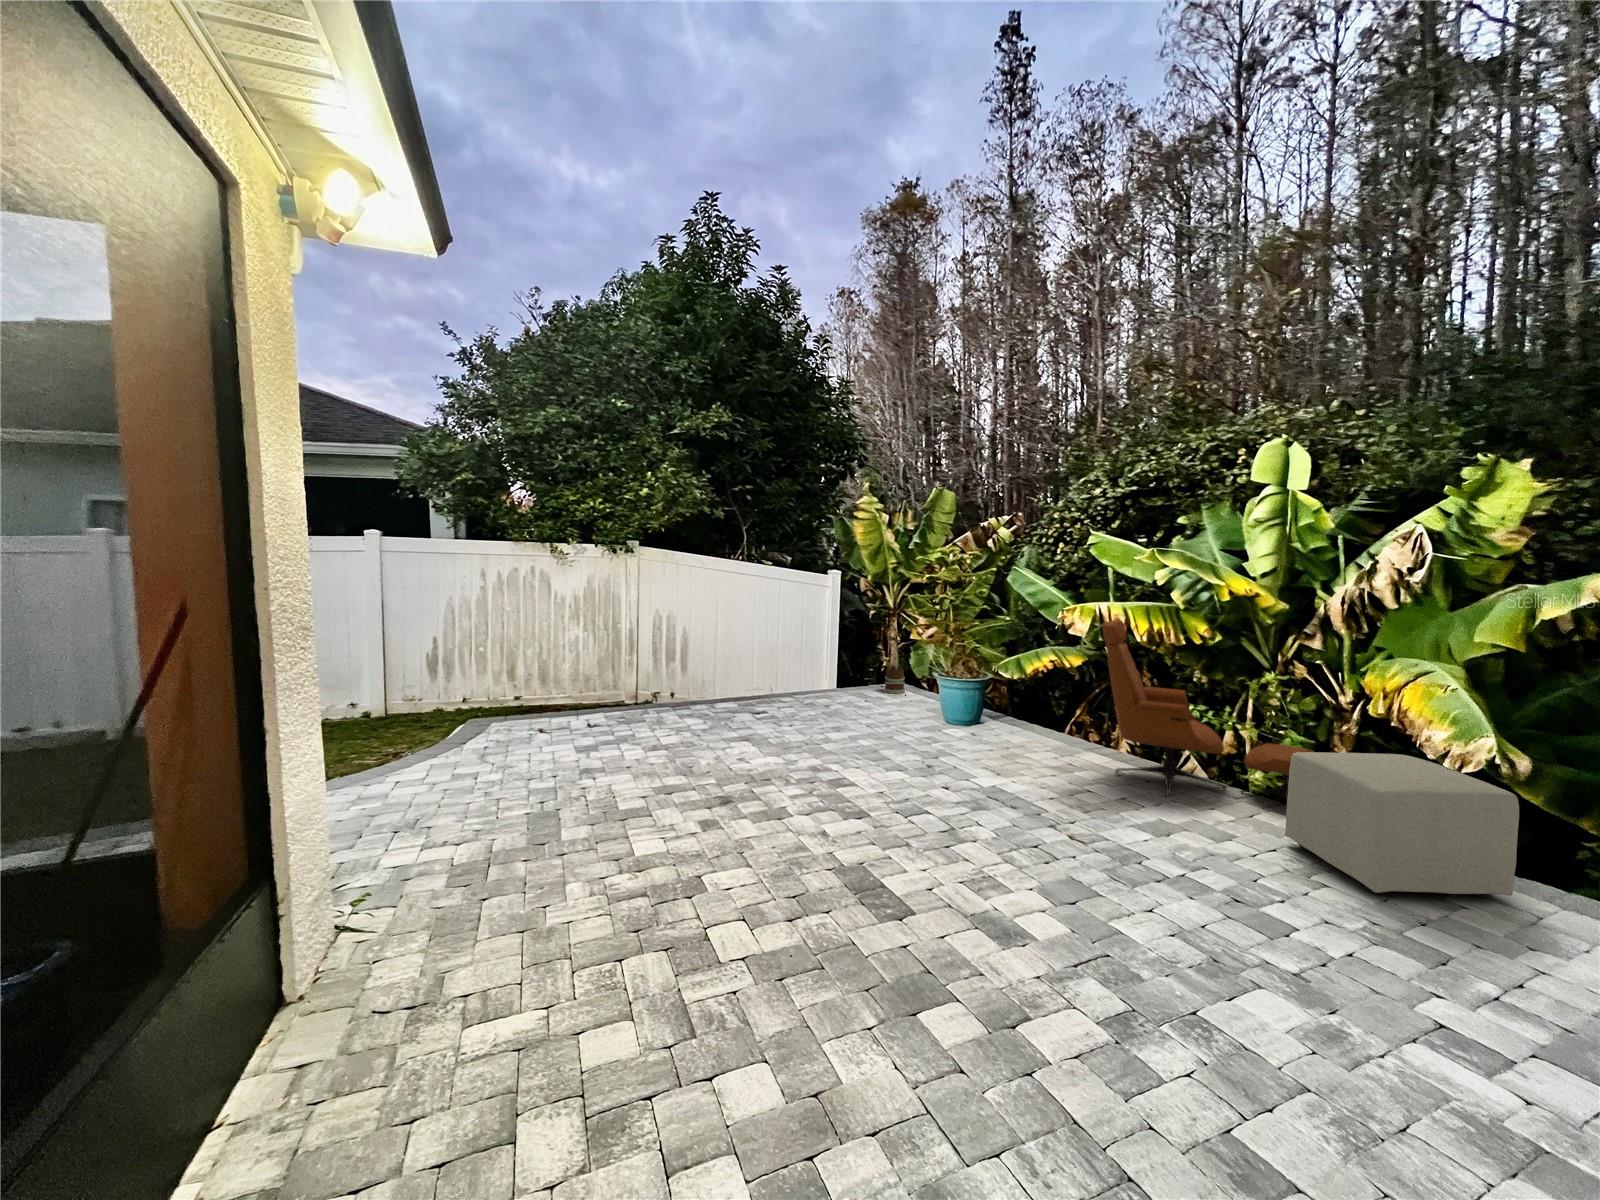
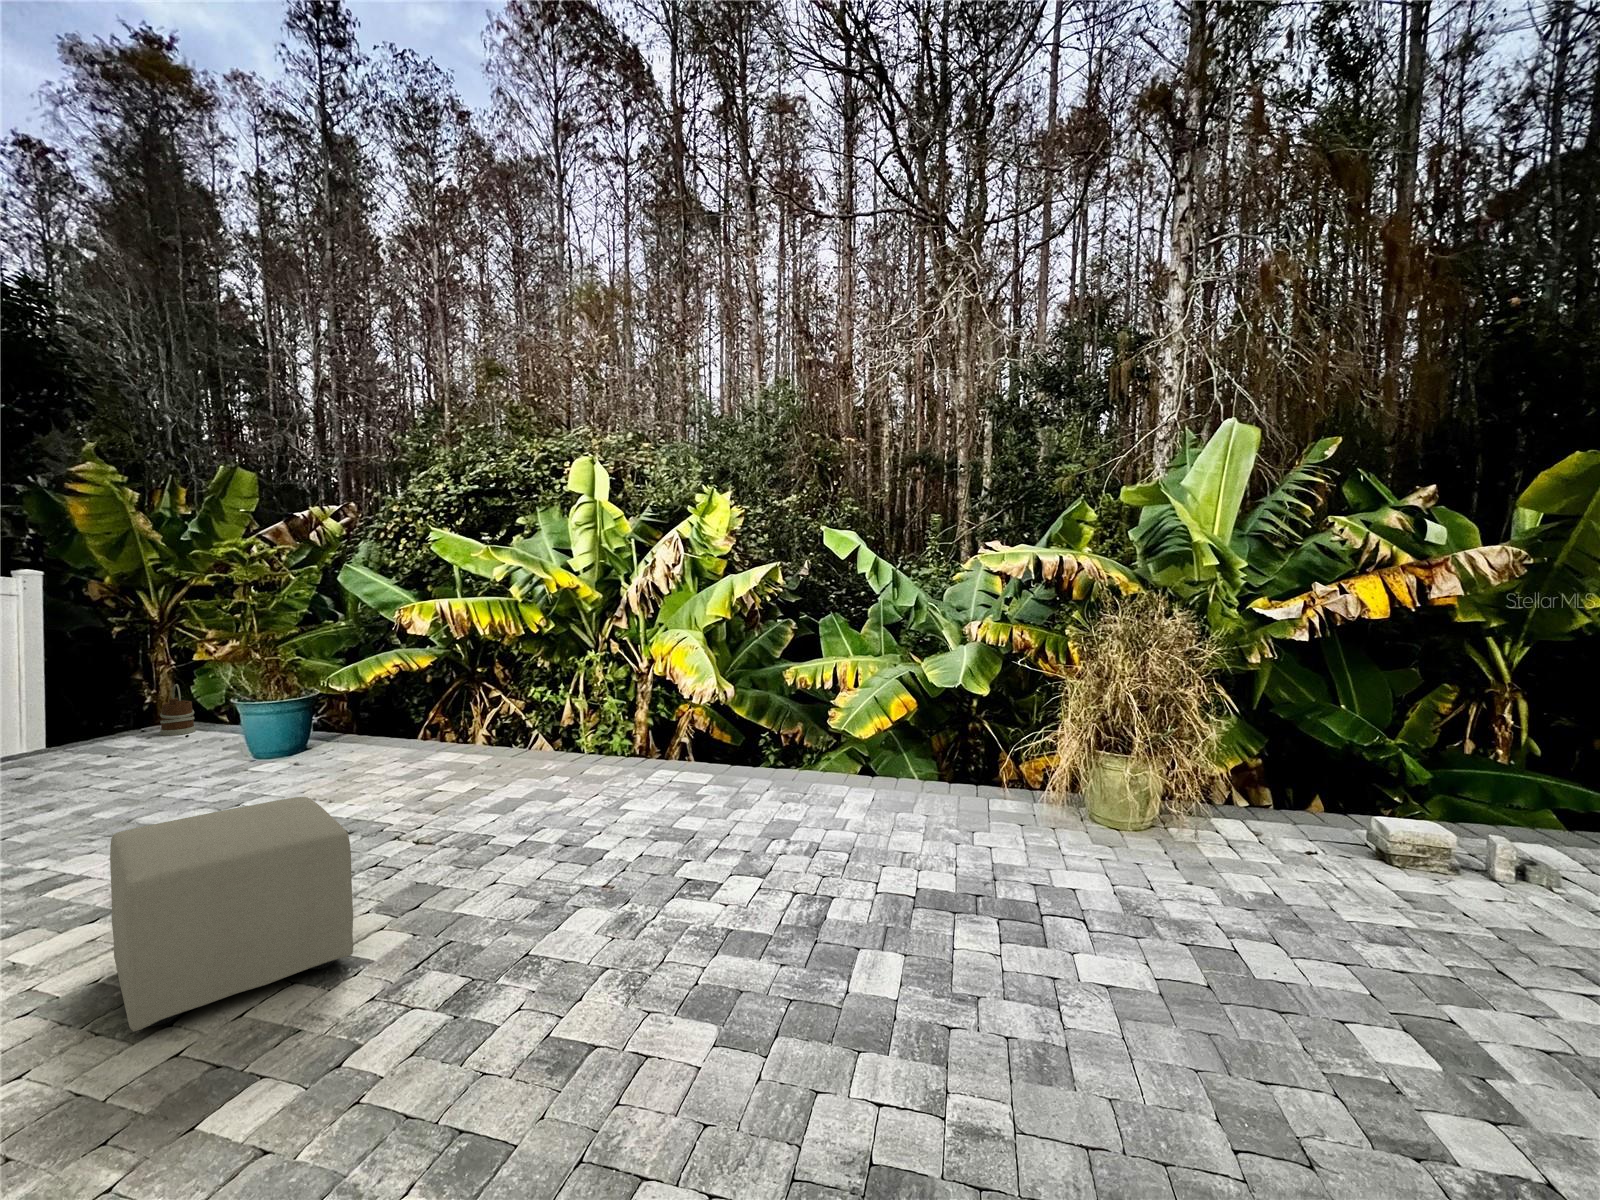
lounge chair: present [1103,621,1309,800] -> none [448,616,640,772]
ottoman: present [1285,752,1519,898] -> present [110,797,353,1032]

